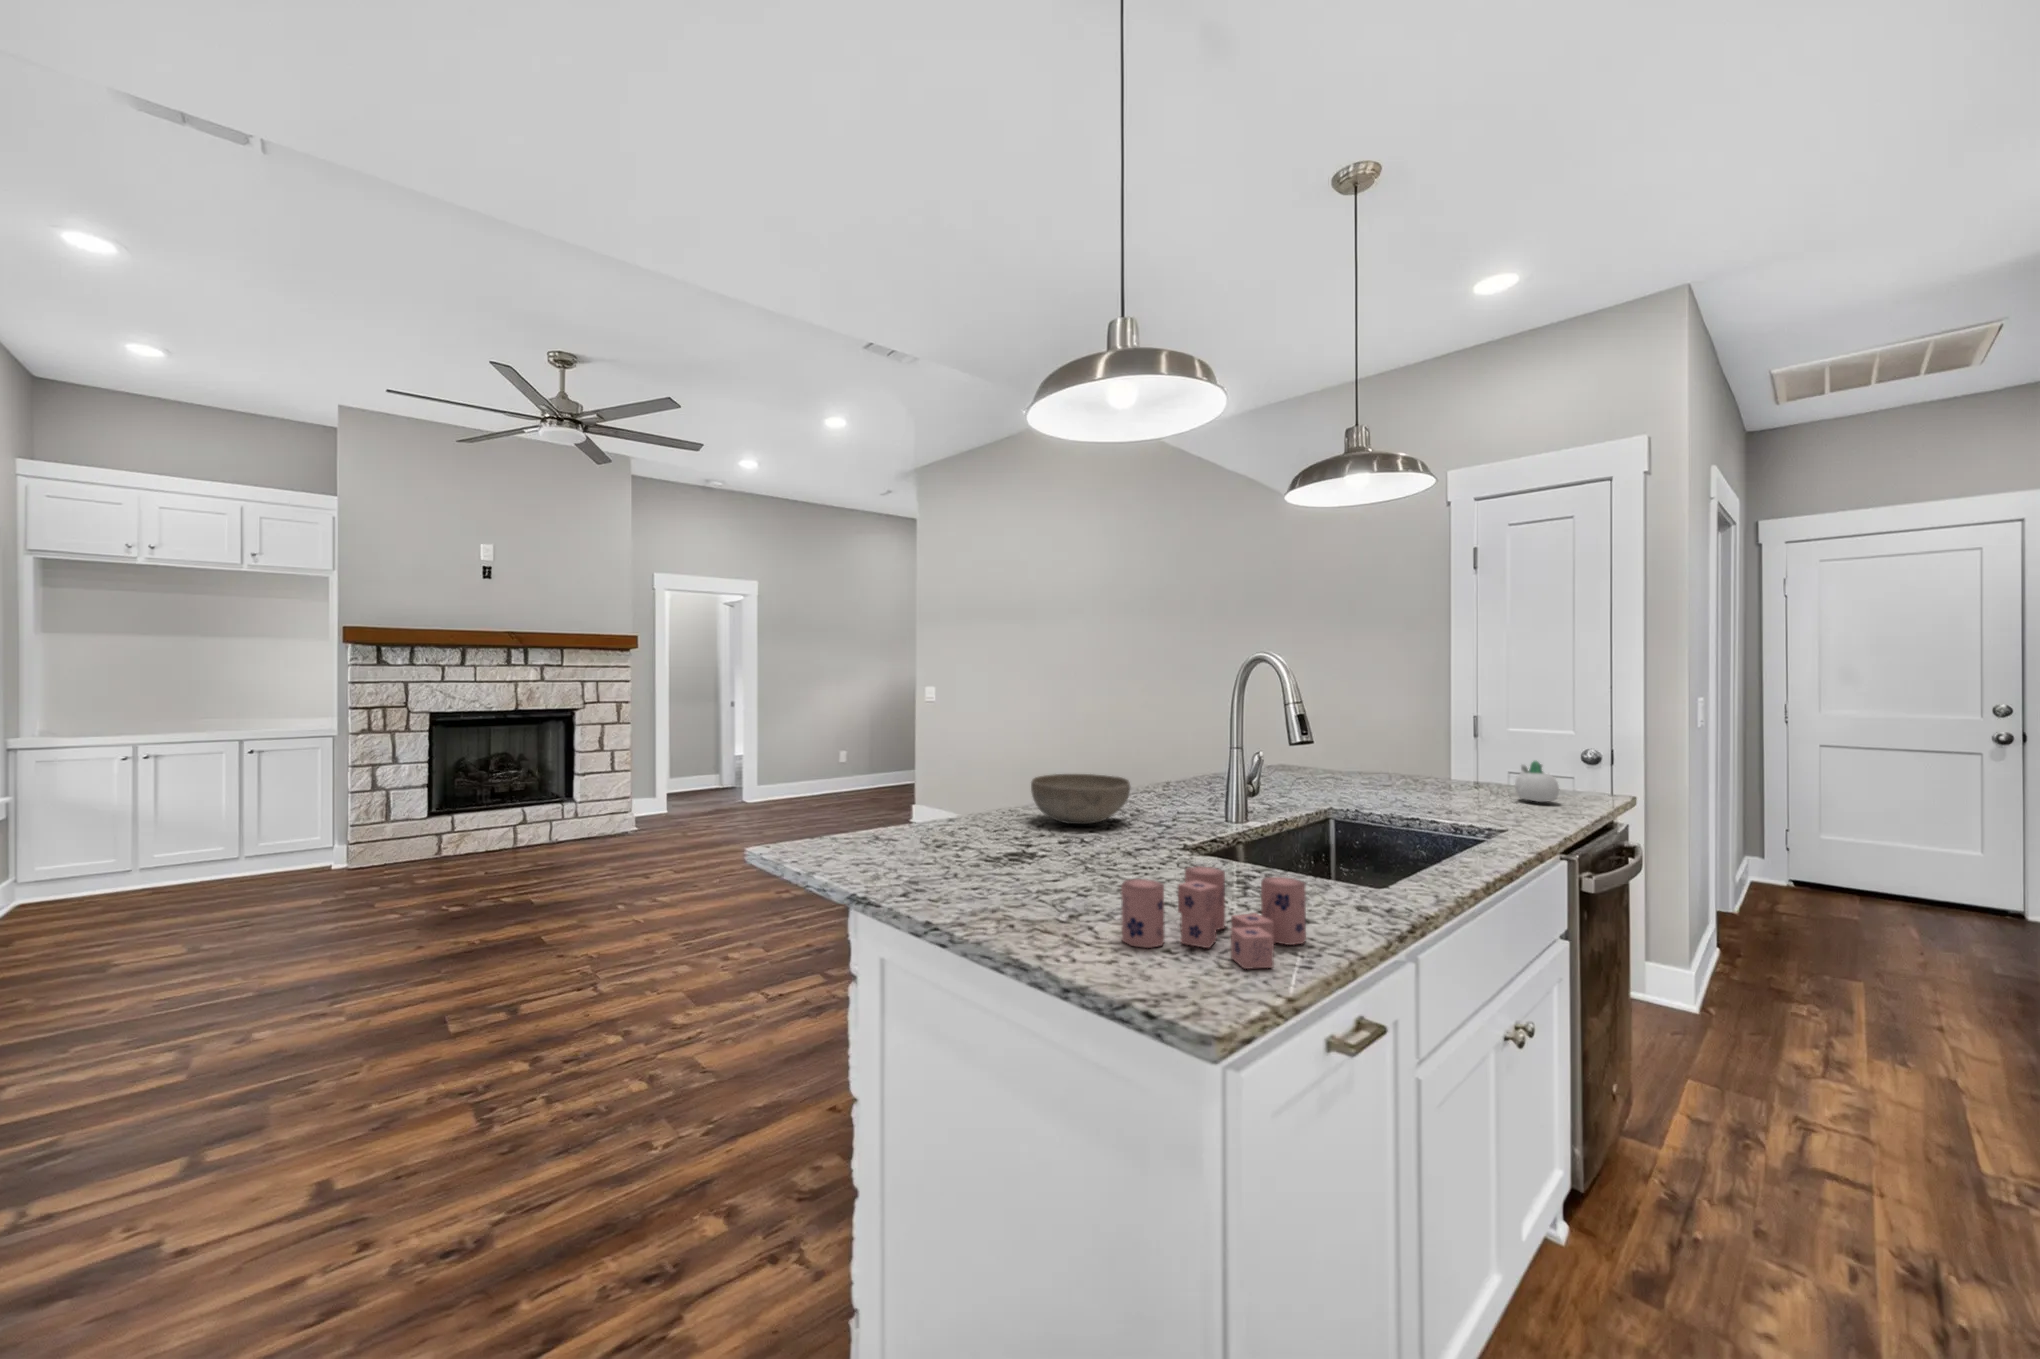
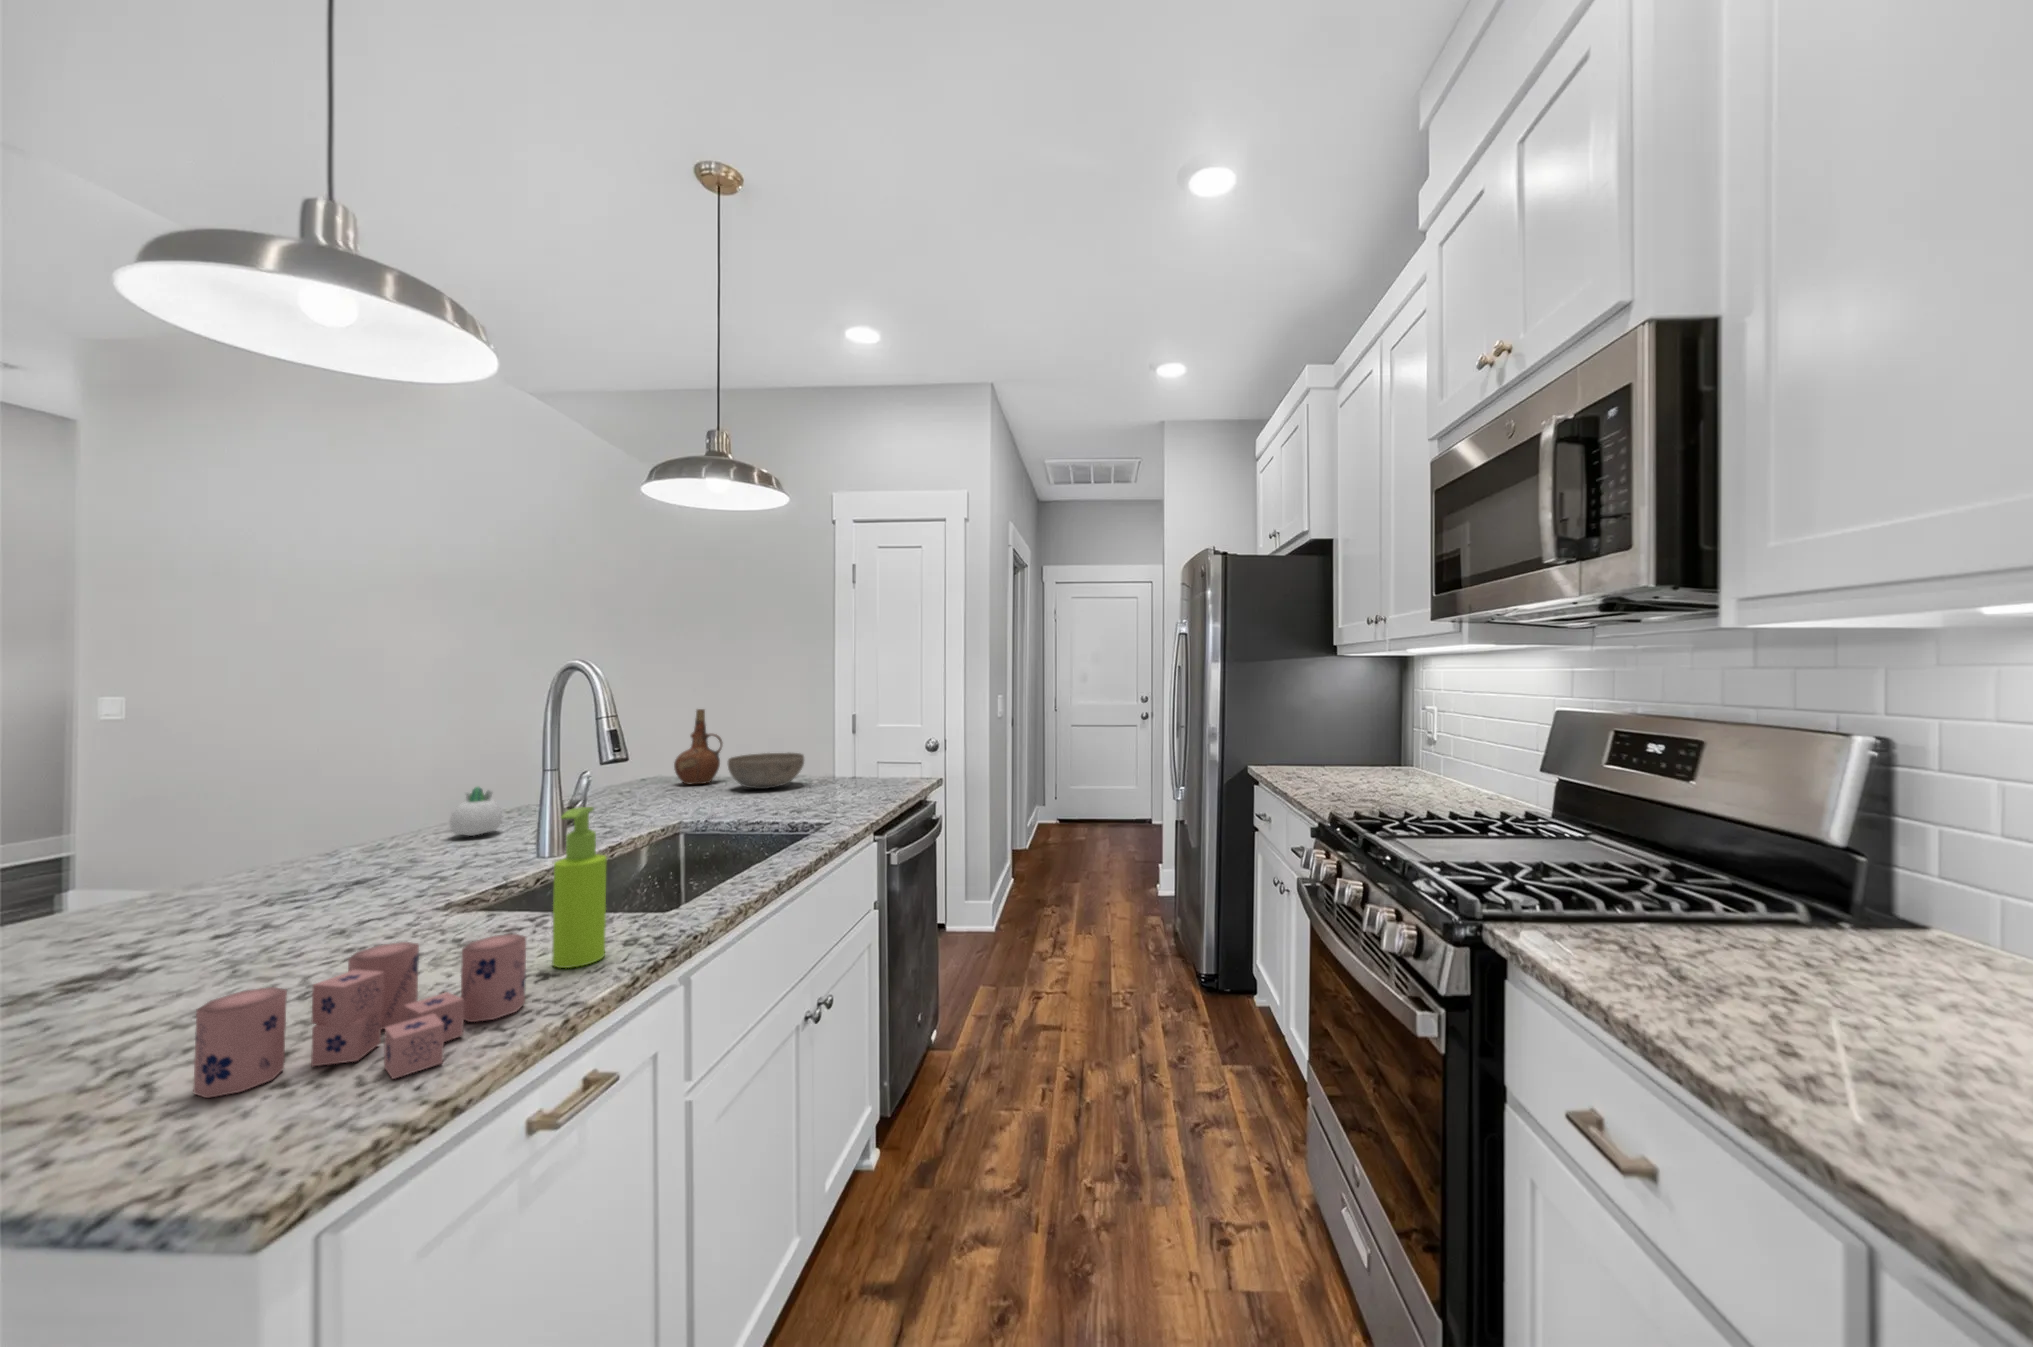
ceramic pitcher: none [1303,701,1349,775] -> present [674,709,722,785]
succulent planter: present [1515,761,1559,802] -> present [449,786,502,836]
bowl: present [1031,774,1130,824] -> present [728,752,804,789]
soap dispenser: none [1305,780,1349,920] -> present [552,807,607,968]

